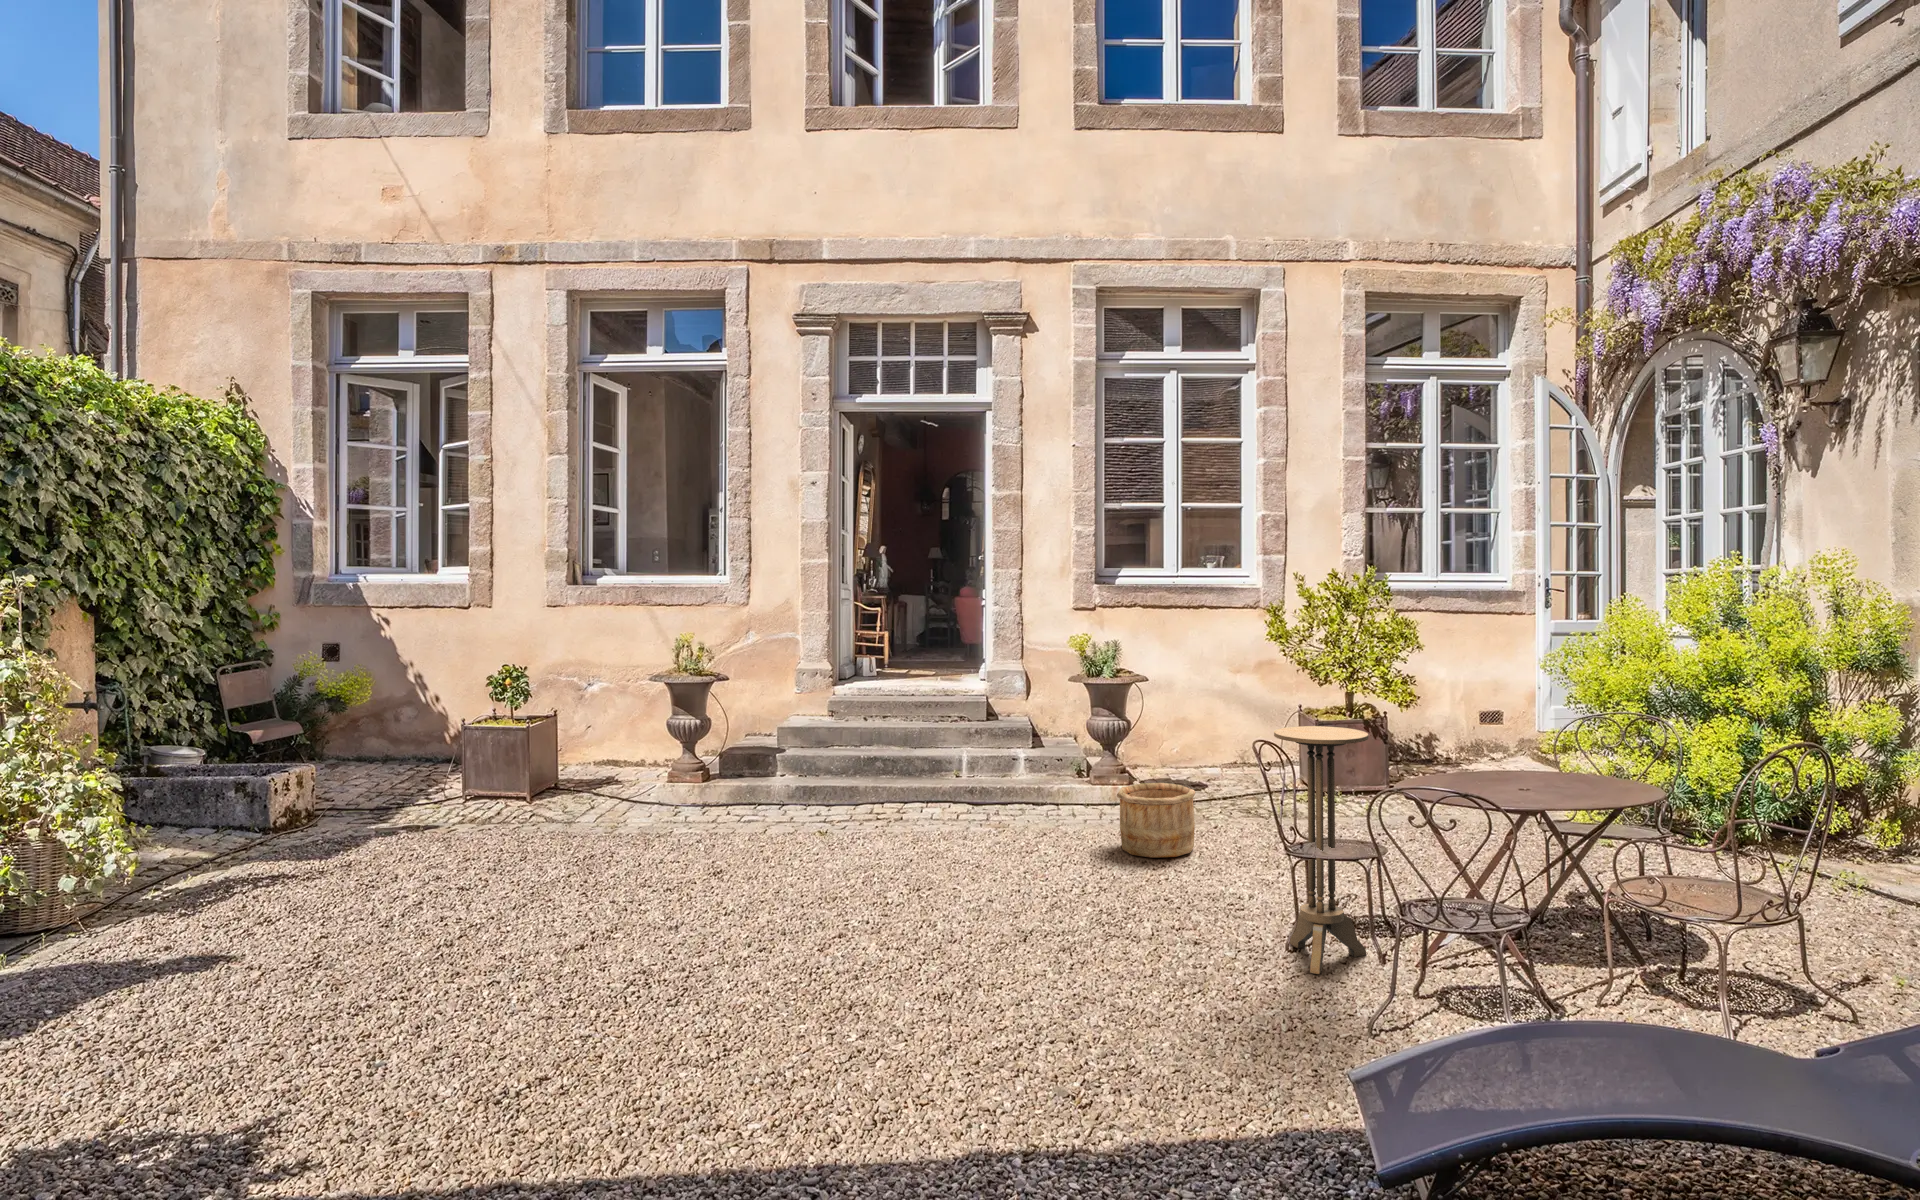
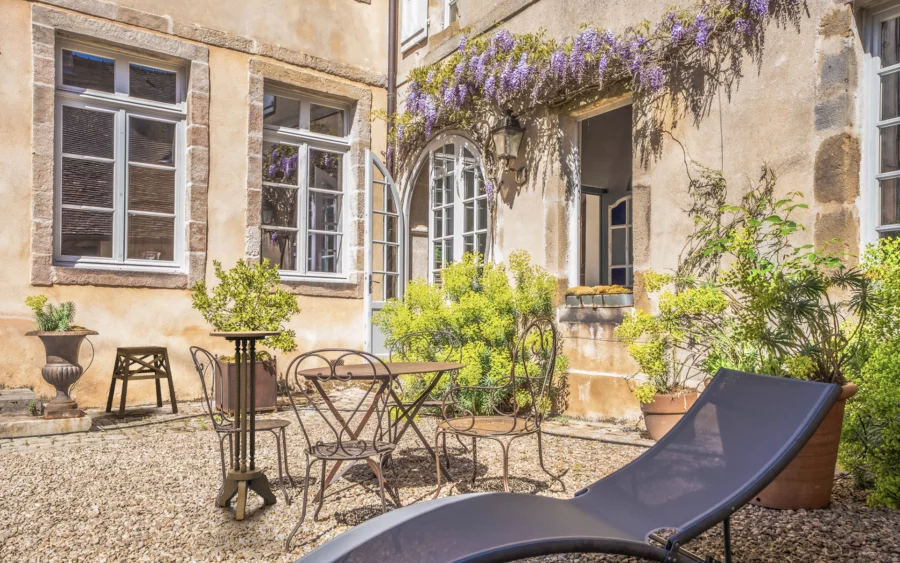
stool: none [1161,686,1249,780] -> present [106,346,178,418]
wooden bucket: present [1117,783,1195,858] -> none [67,407,138,467]

